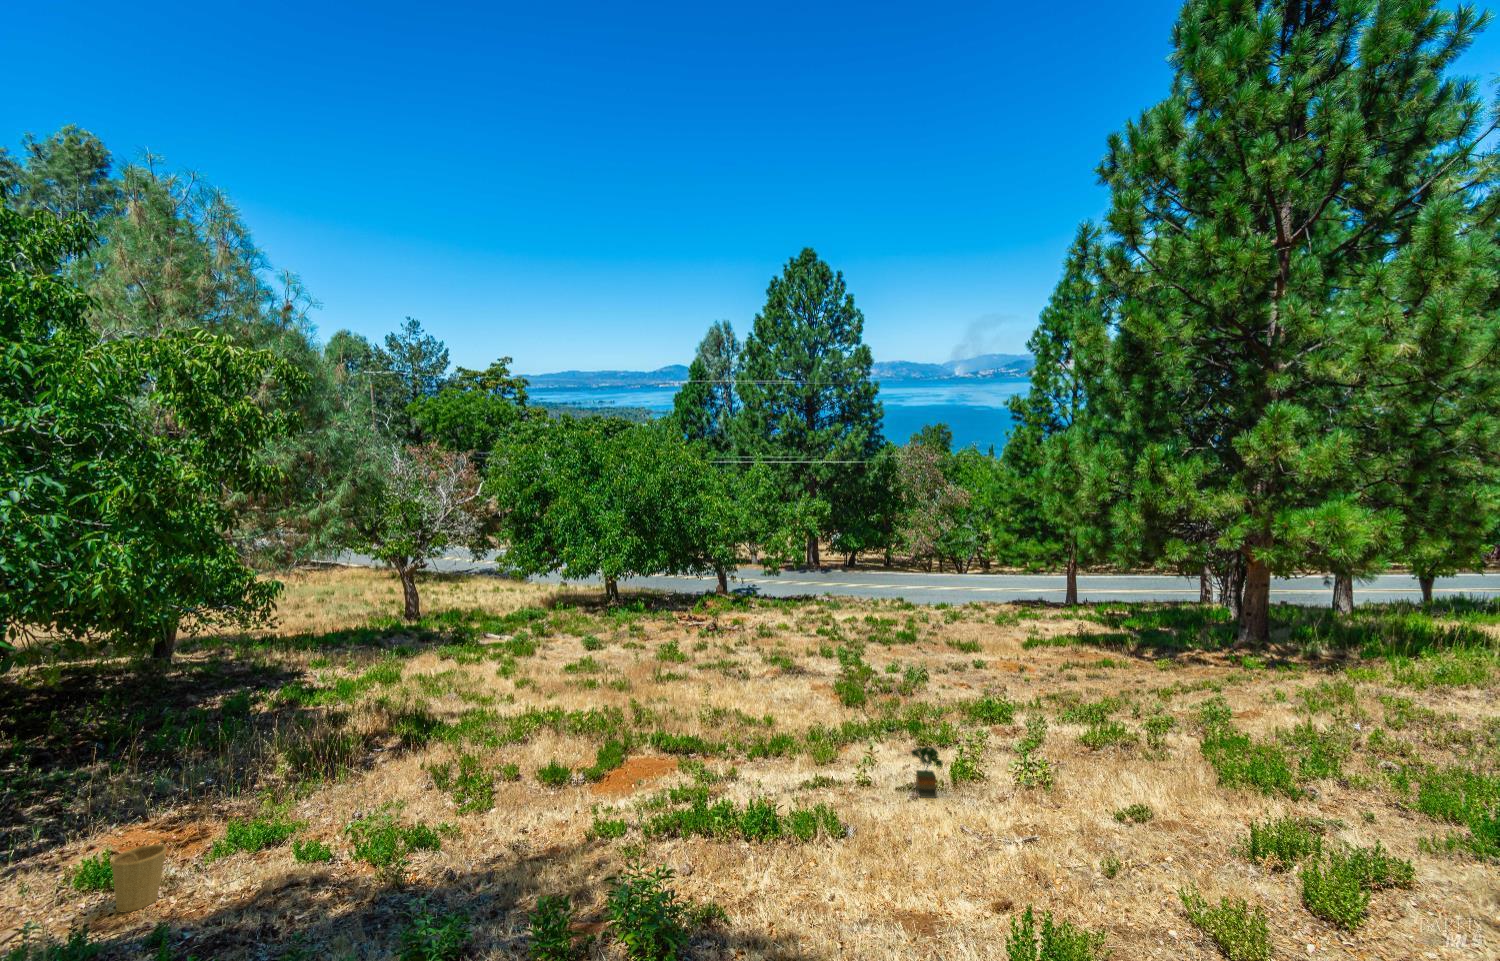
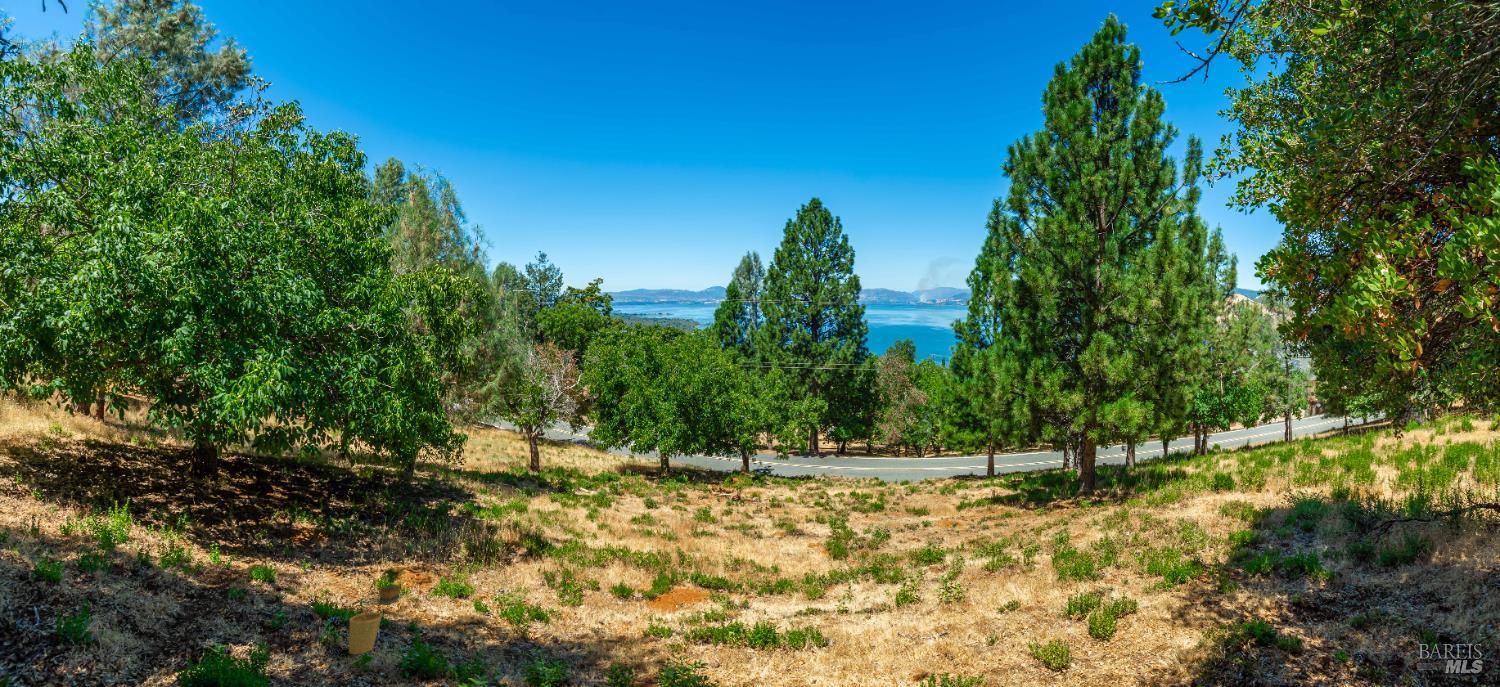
potted tree: present [911,747,943,798] -> present [378,567,405,605]

